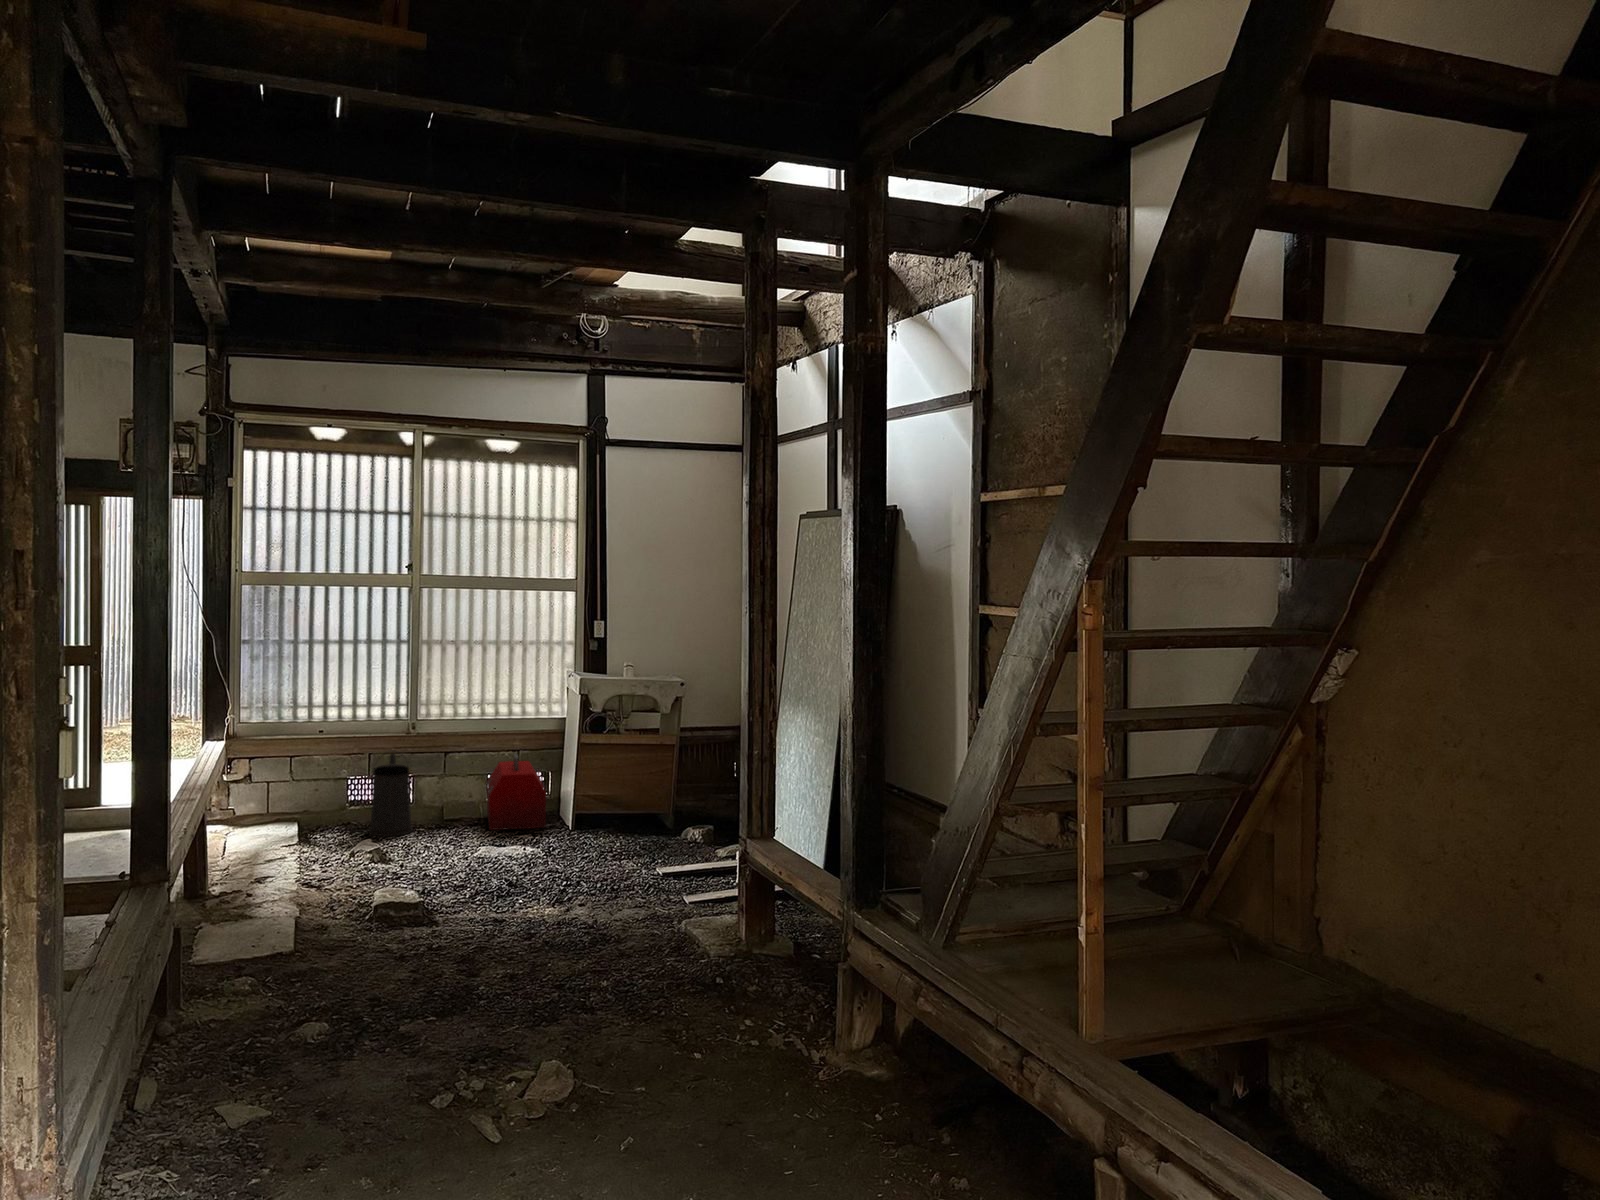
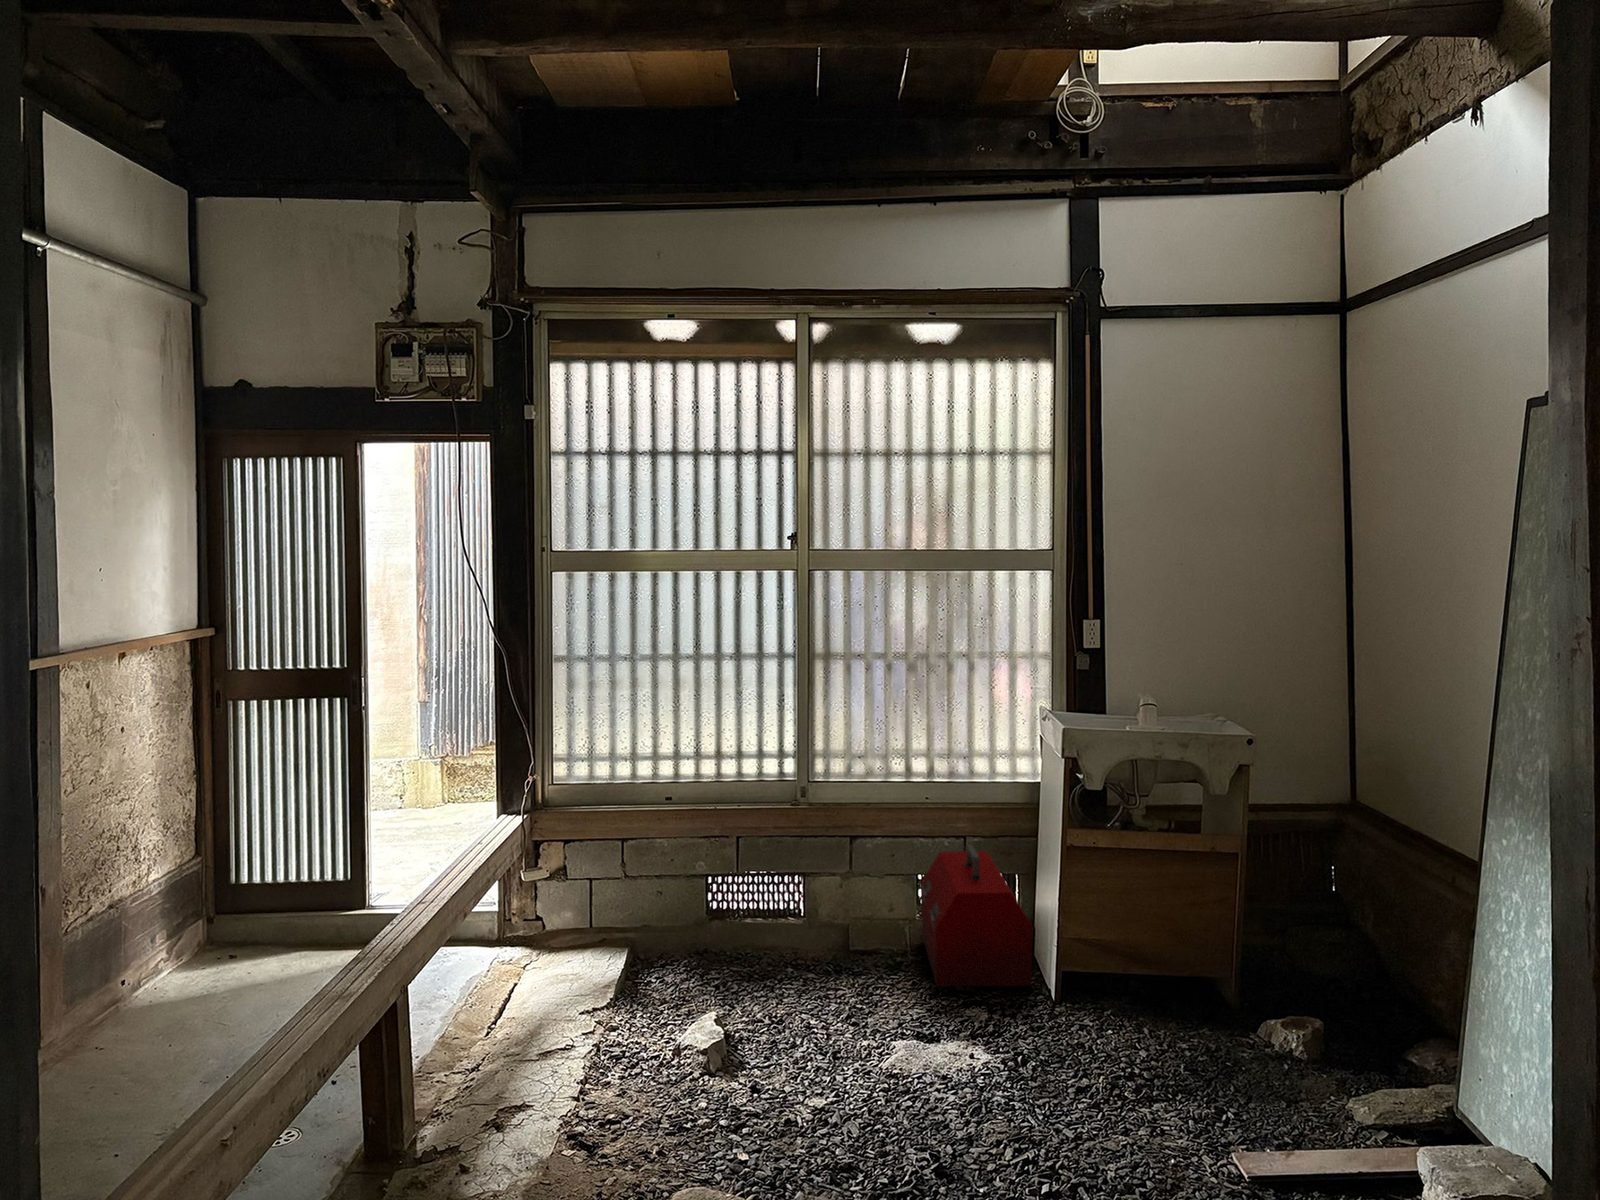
watering can: present [369,750,413,836] -> none [741,836,811,993]

